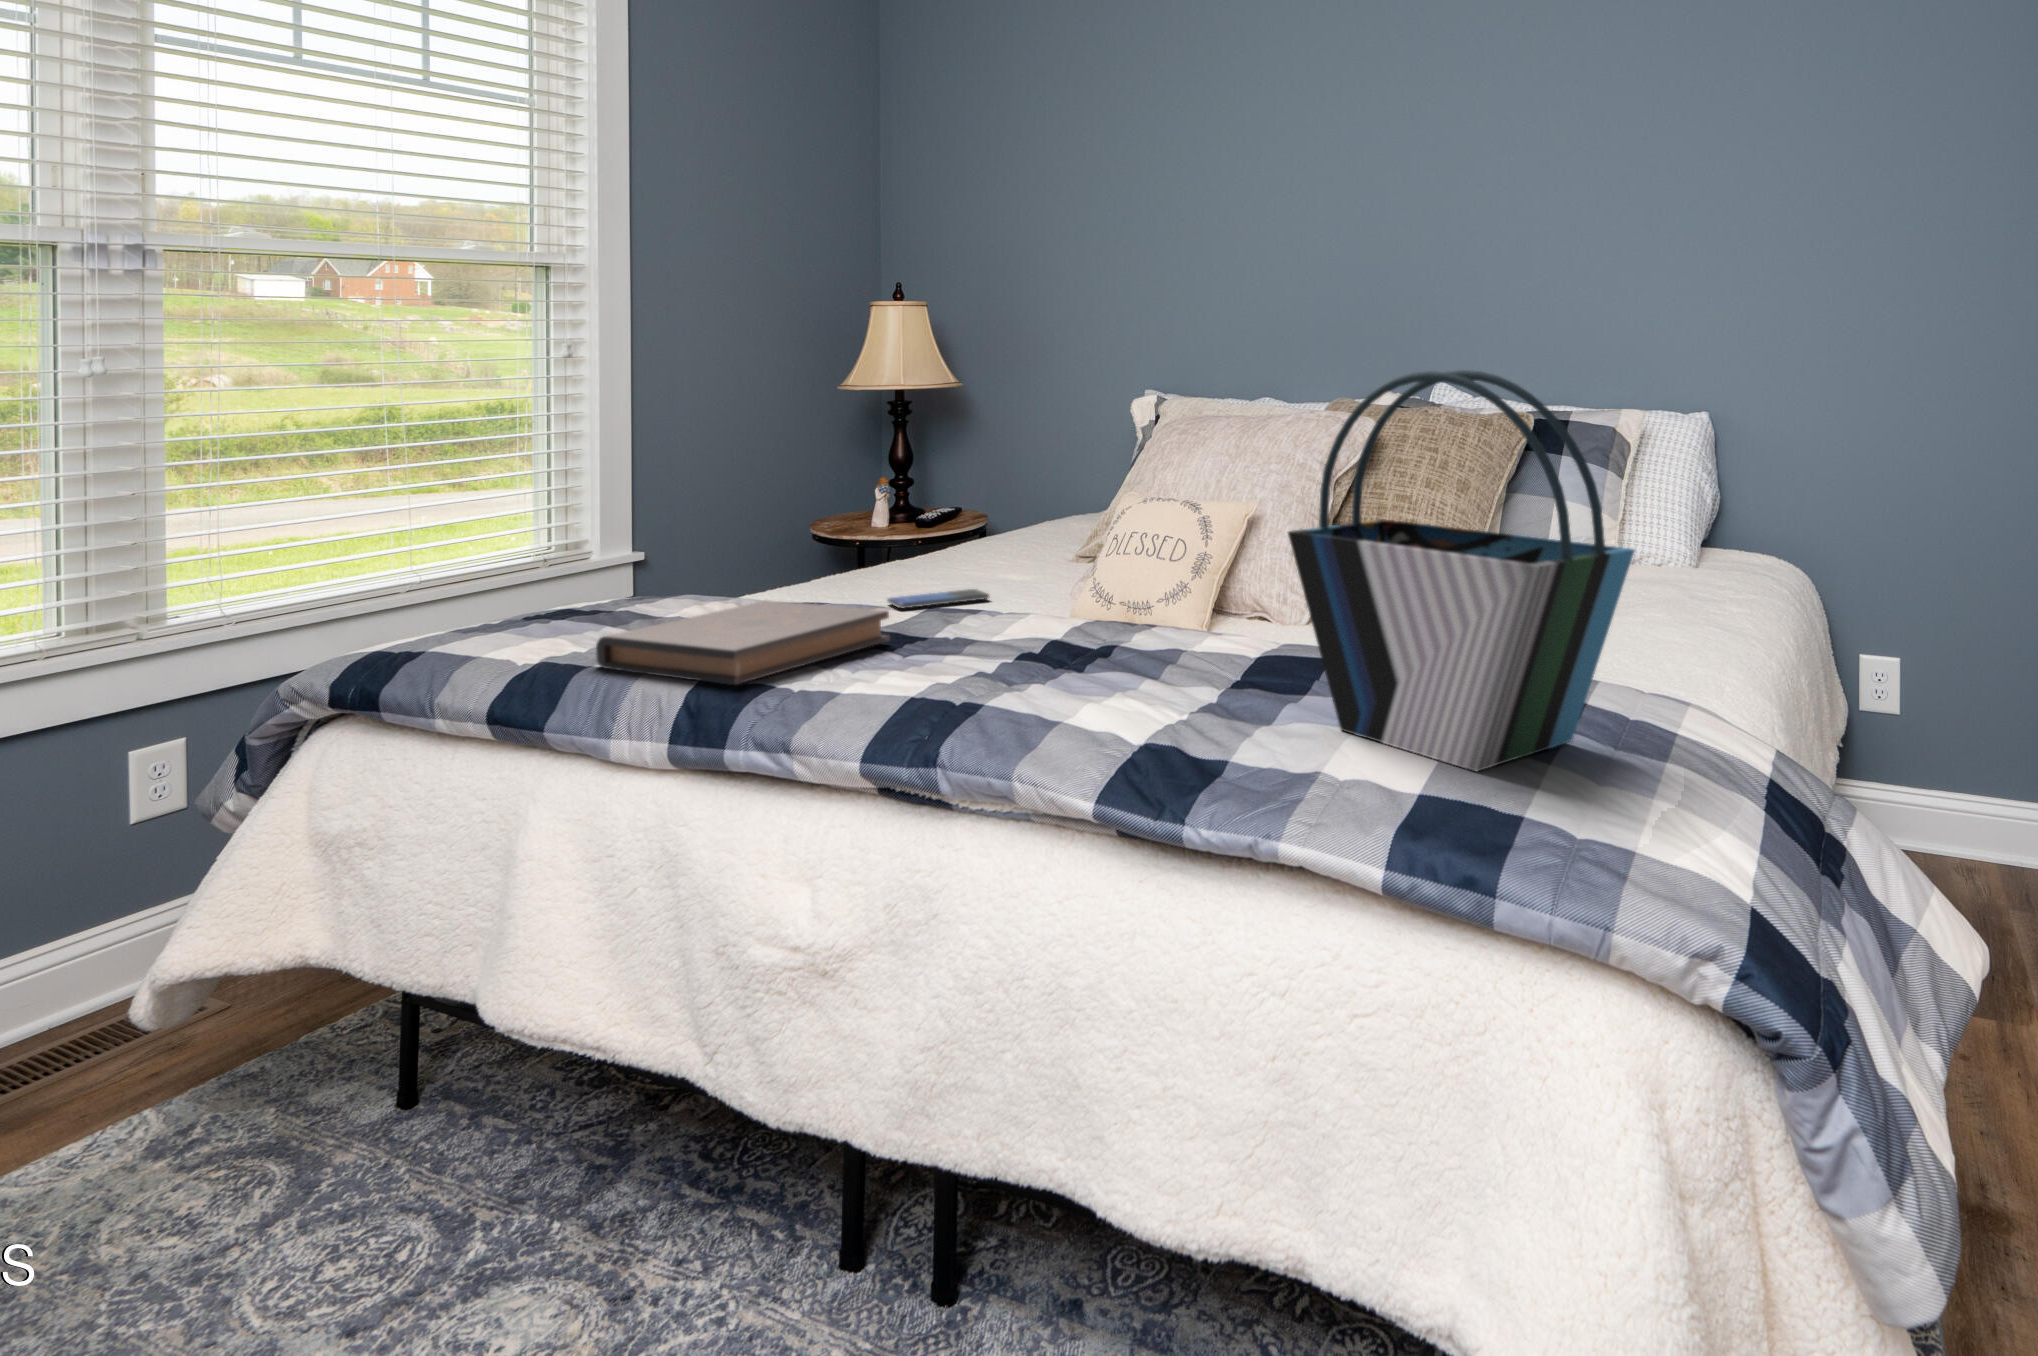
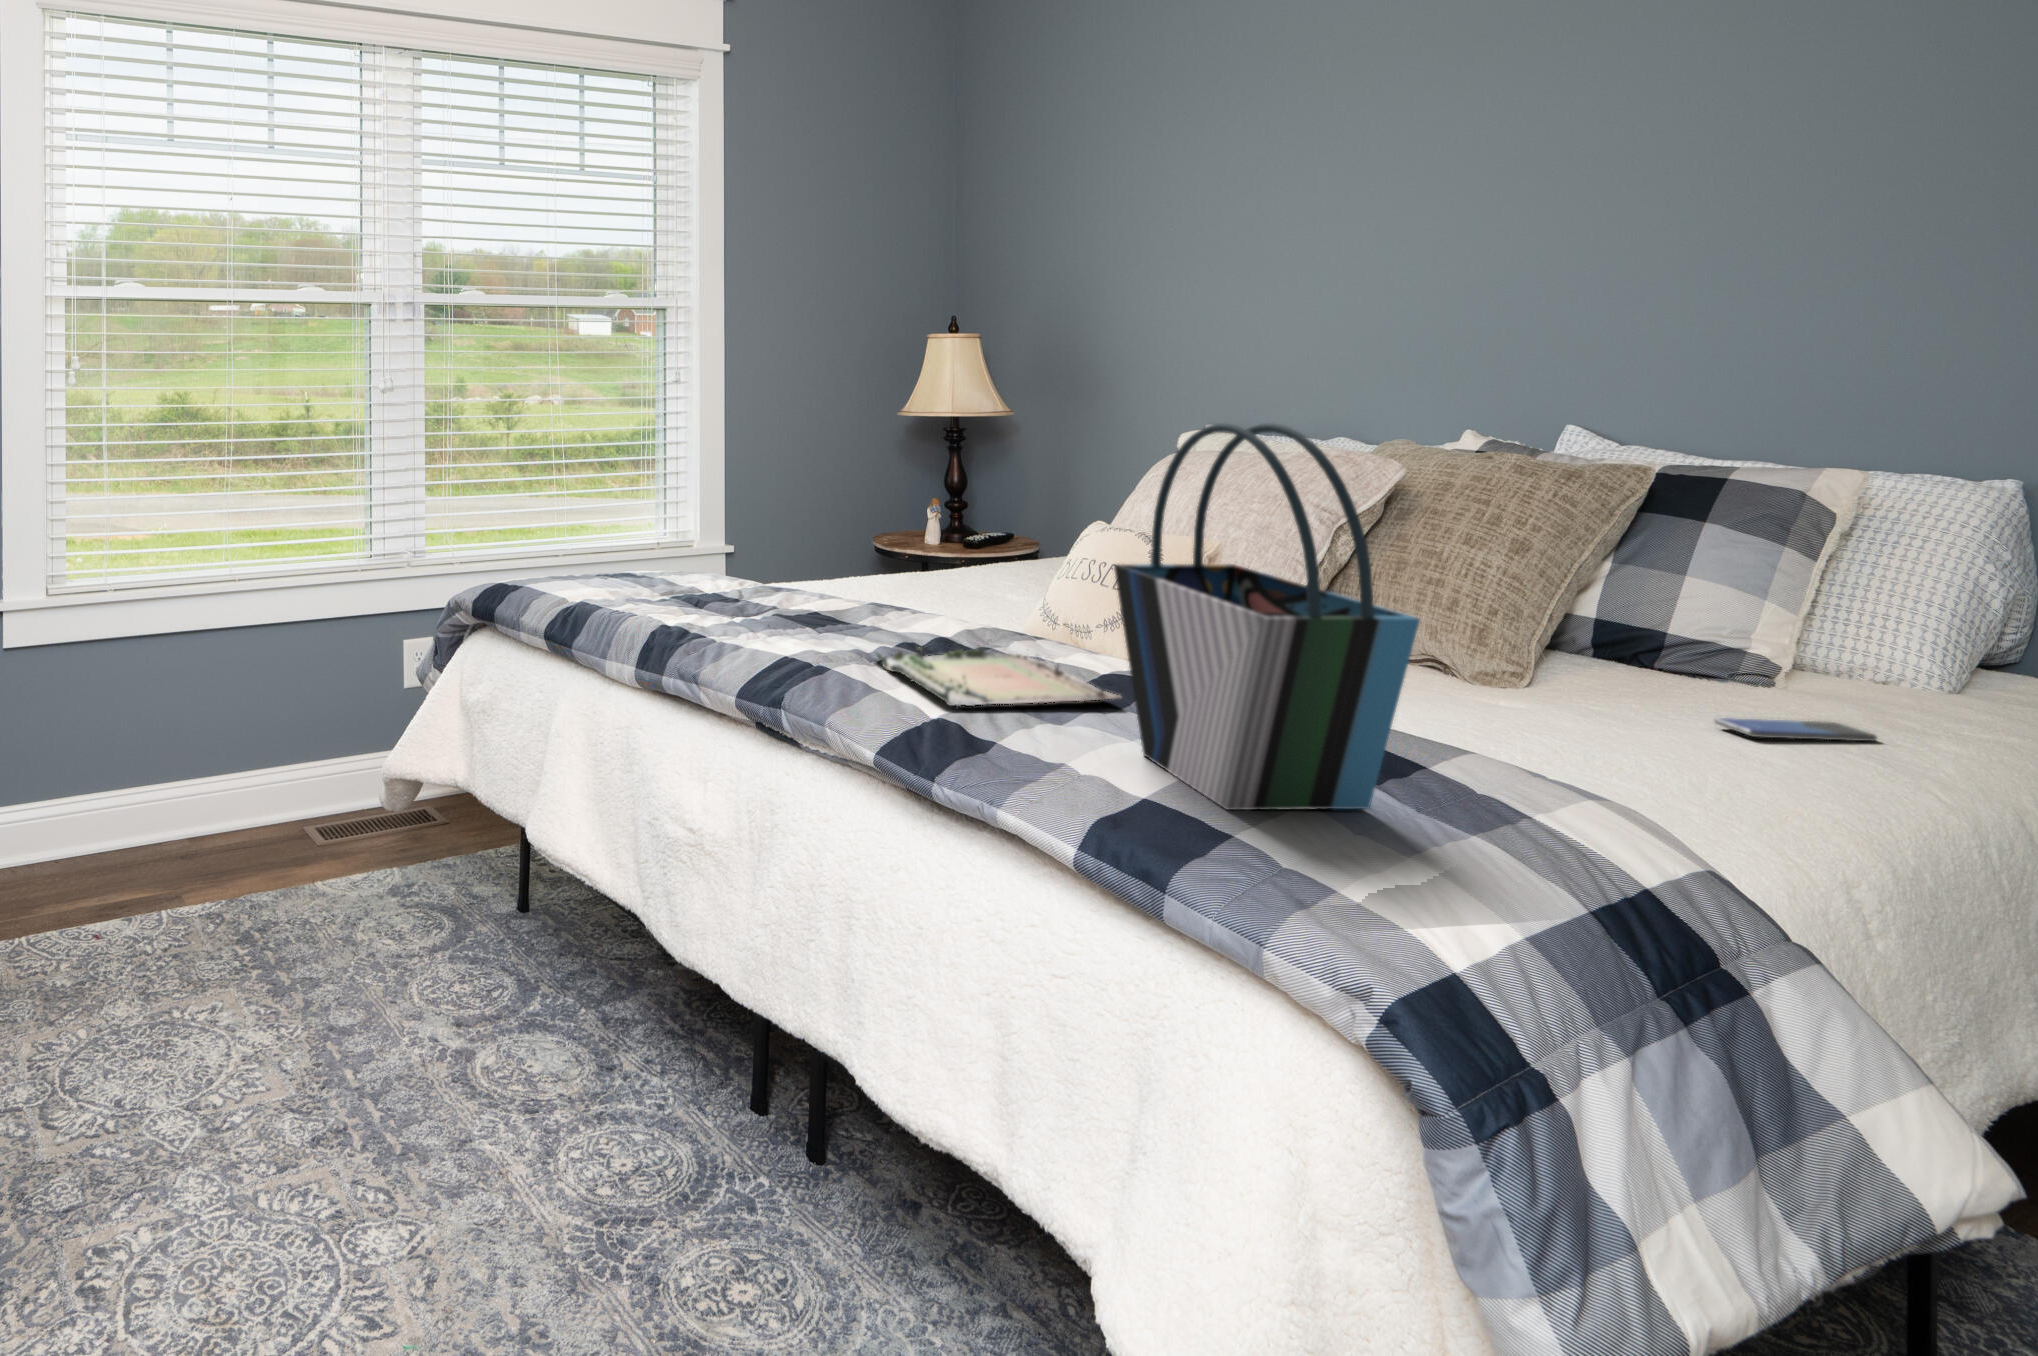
smartphone: present [887,589,989,608] -> present [1715,718,1877,741]
book: present [596,600,889,685] -> none [629,579,843,638]
tray: none [966,628,1262,717] -> present [876,647,1120,707]

